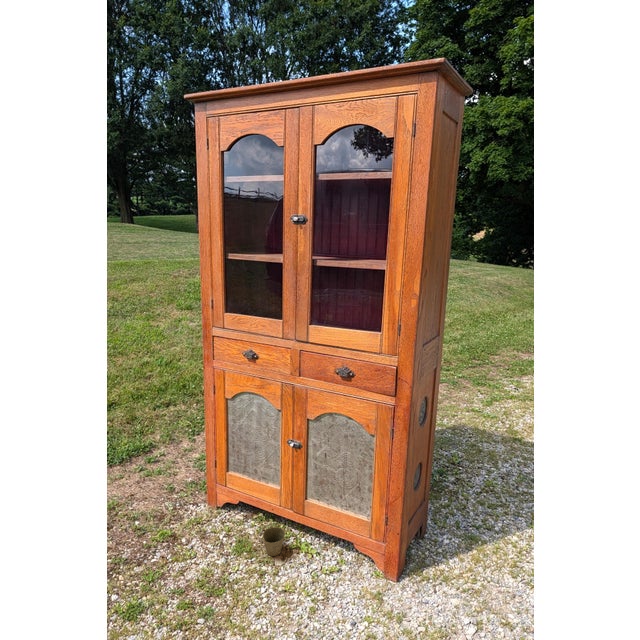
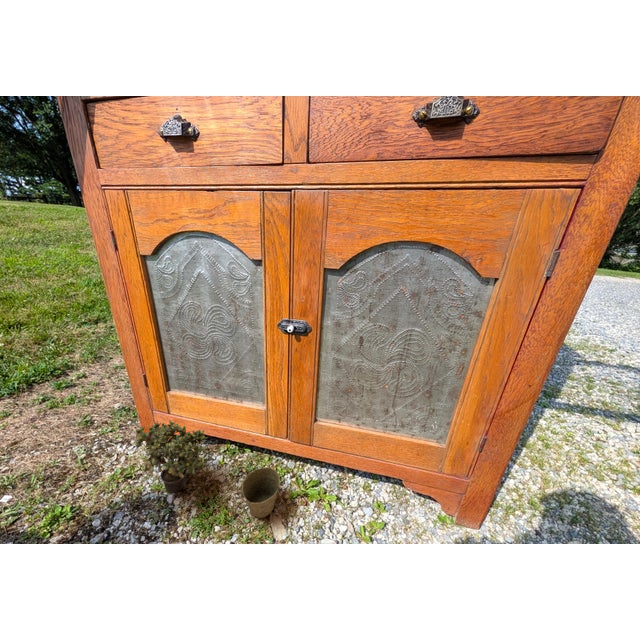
potted plant: none [208,489,246,535] -> present [132,420,208,493]

